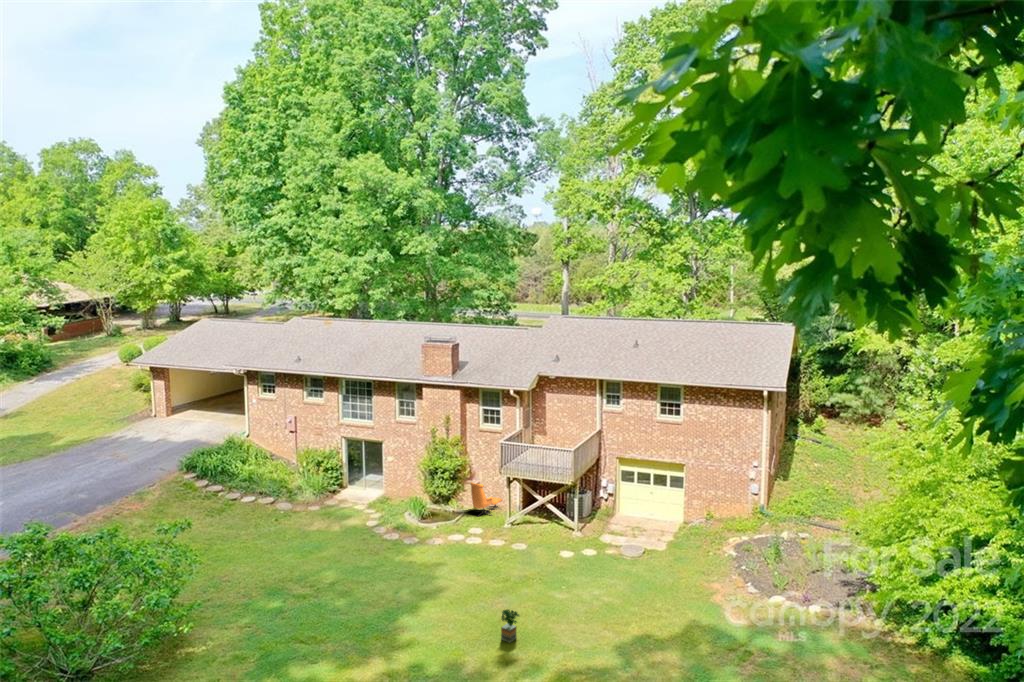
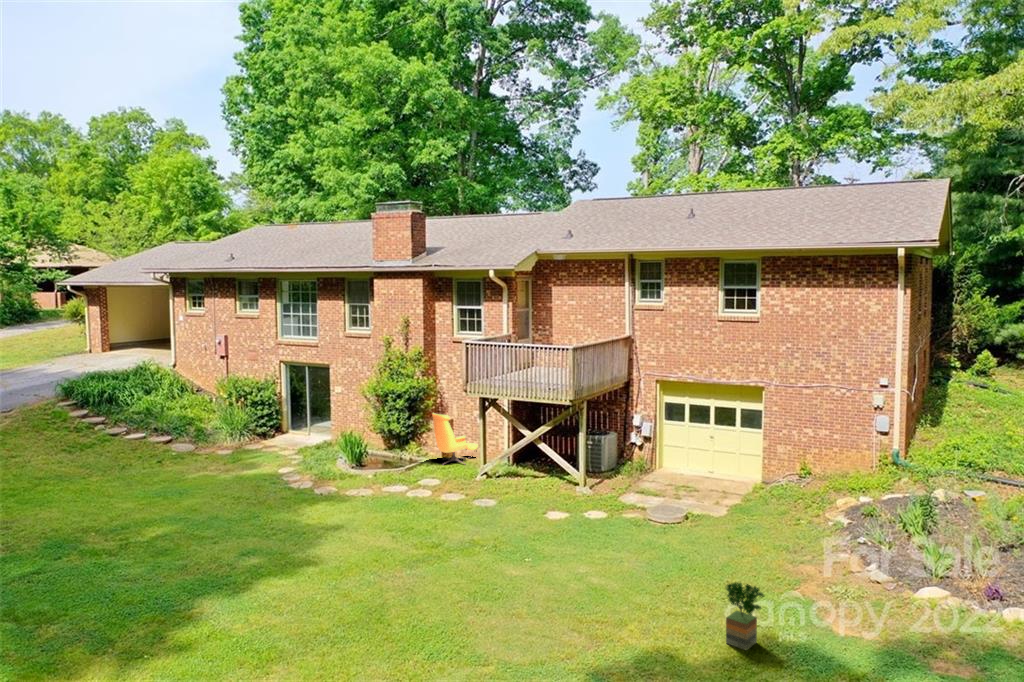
potted tree: present [501,610,519,643] -> present [726,582,764,650]

